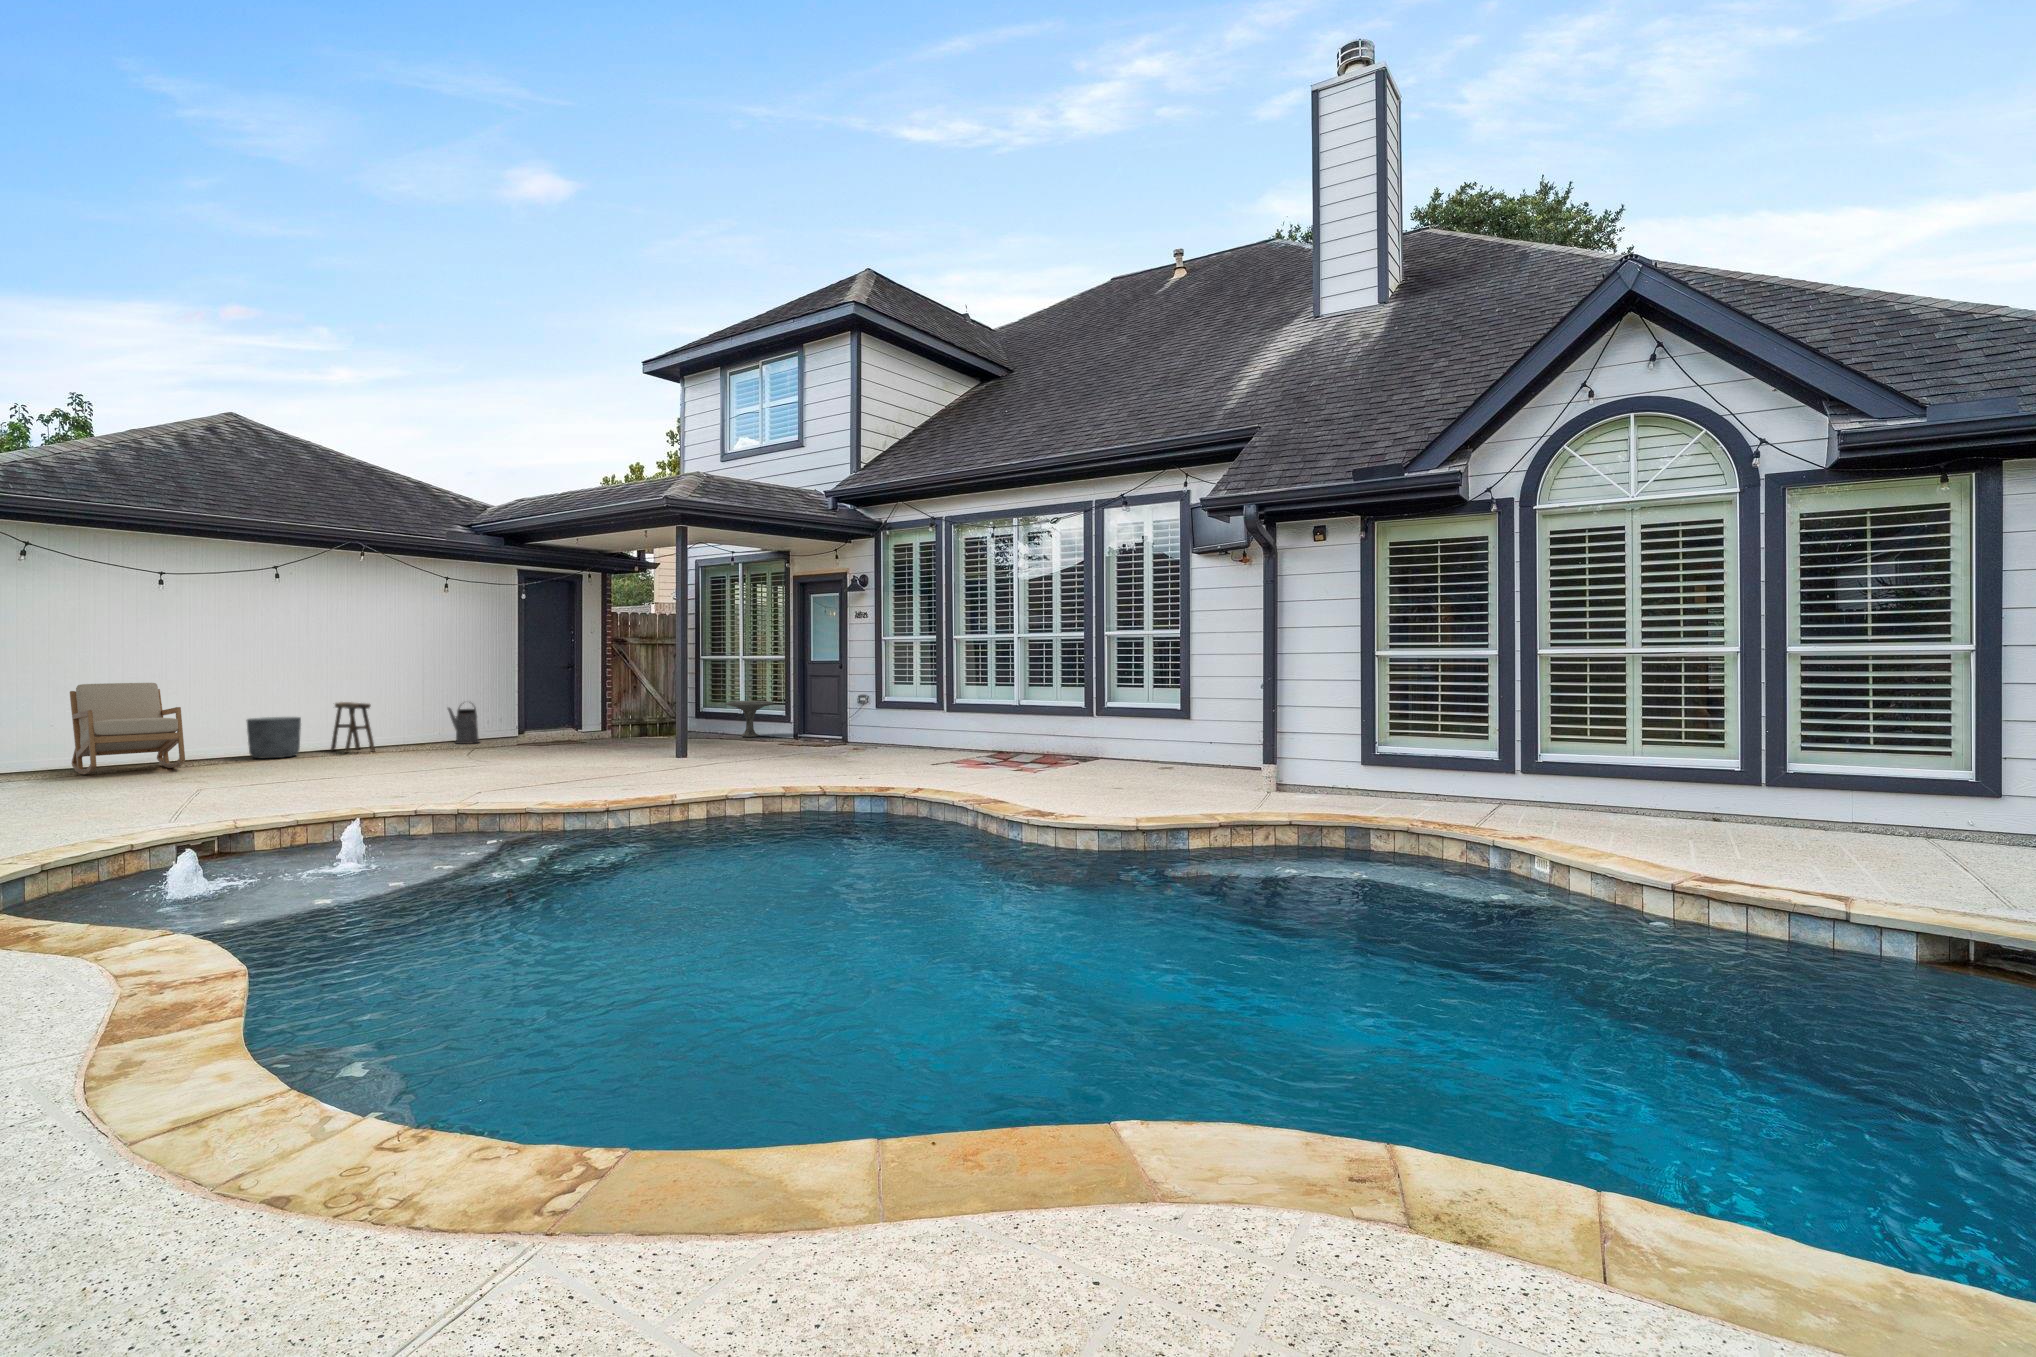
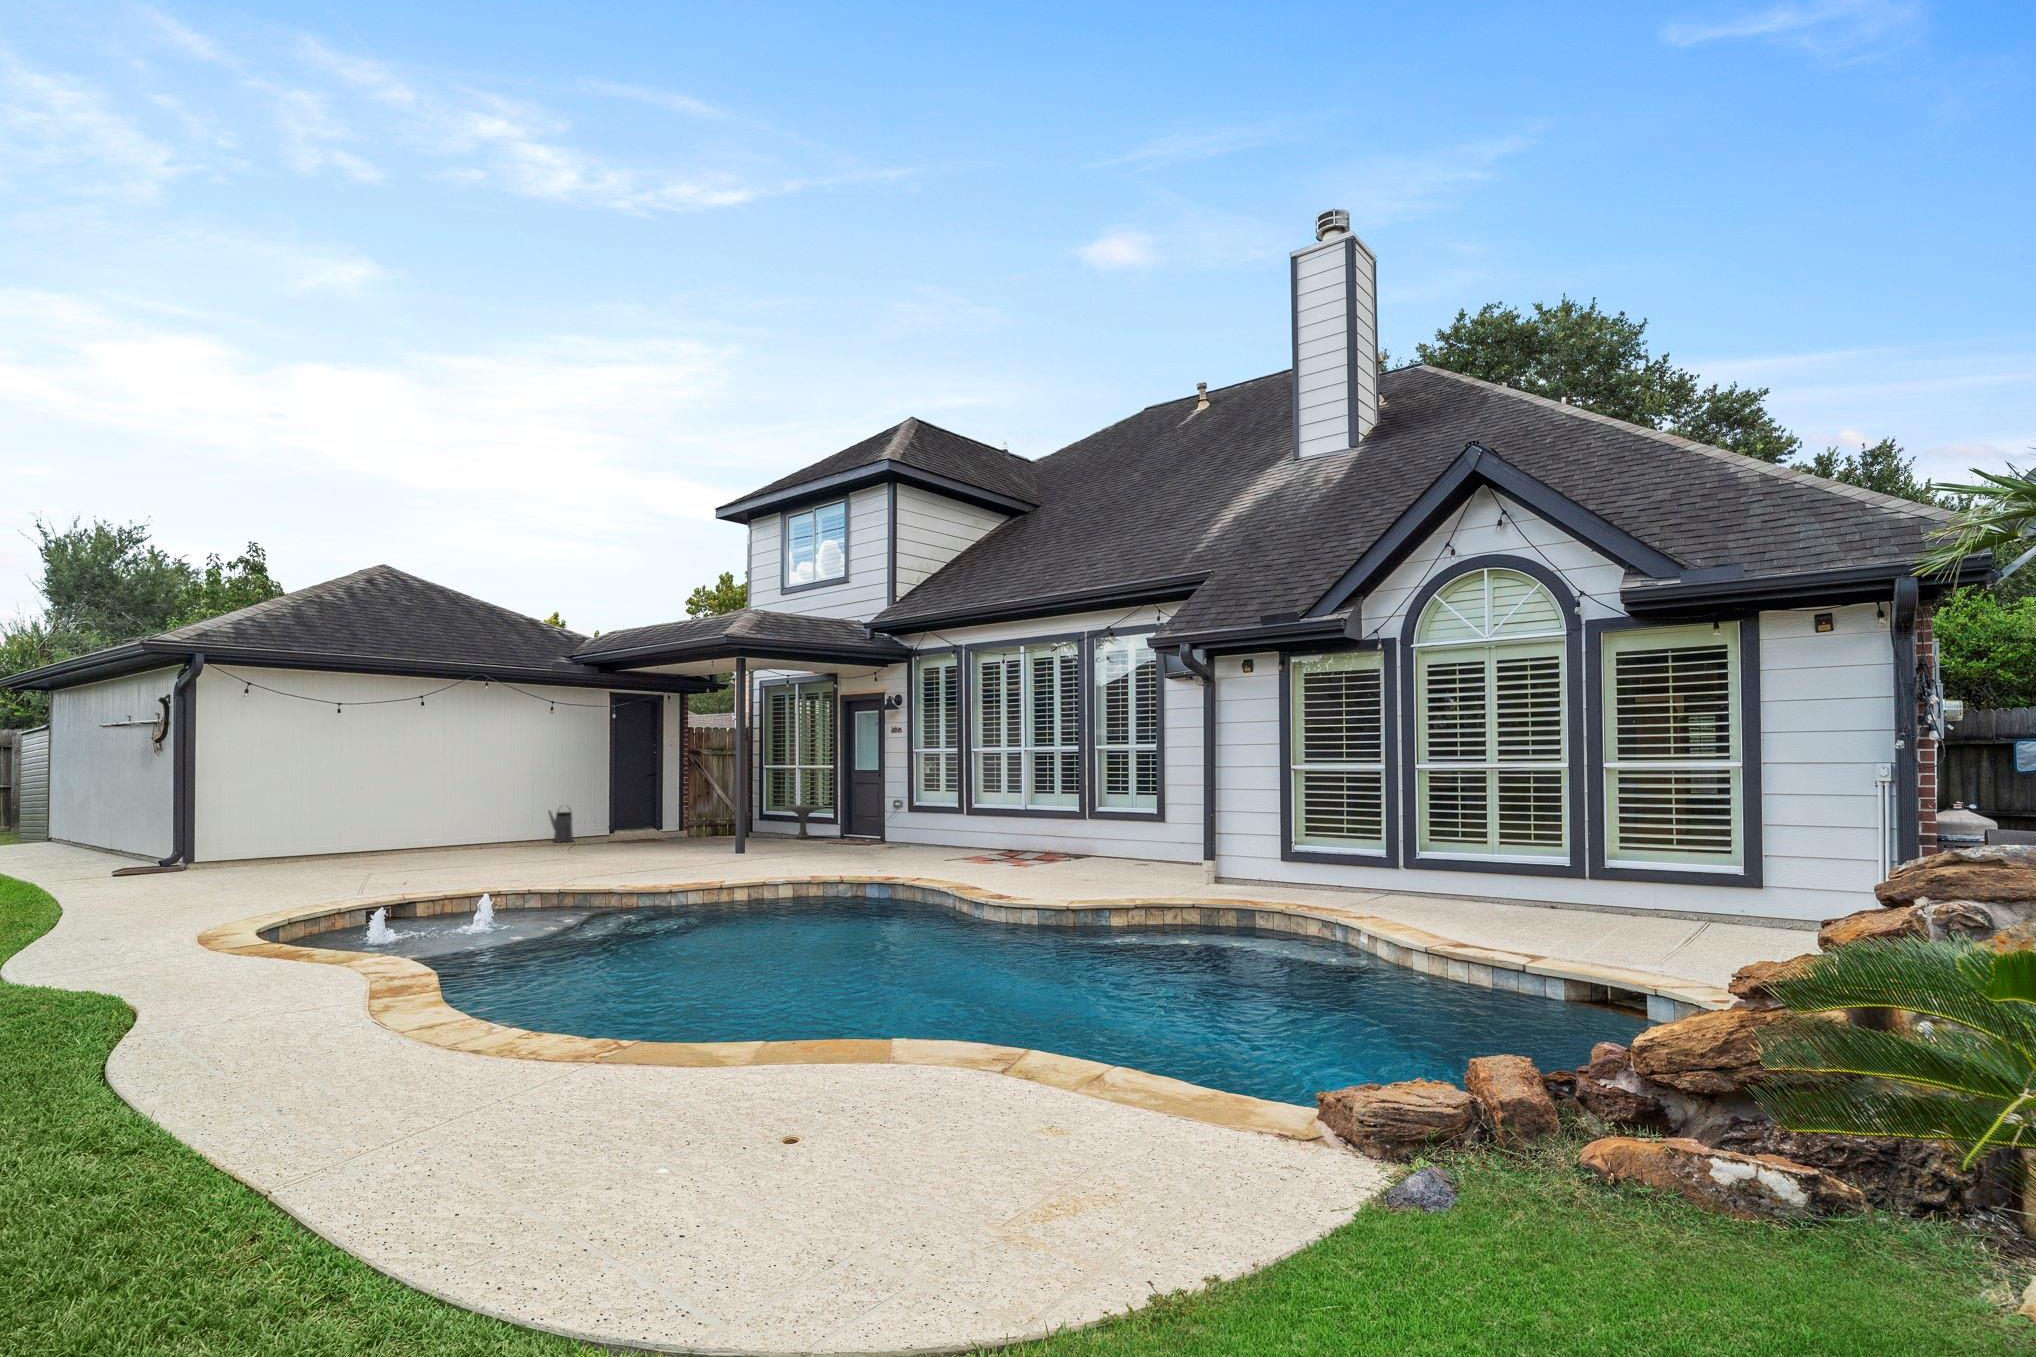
chair: present [70,683,185,774] -> none [266,790,350,864]
stool: present [331,702,375,753] -> none [454,806,490,849]
planter: present [246,717,301,759] -> none [393,818,434,853]

